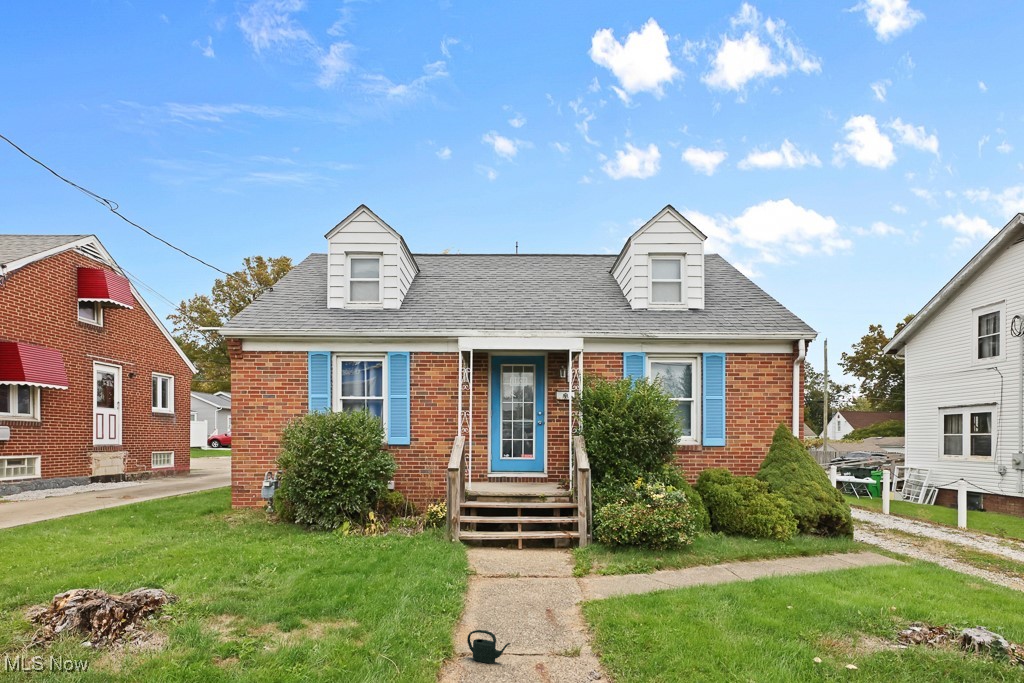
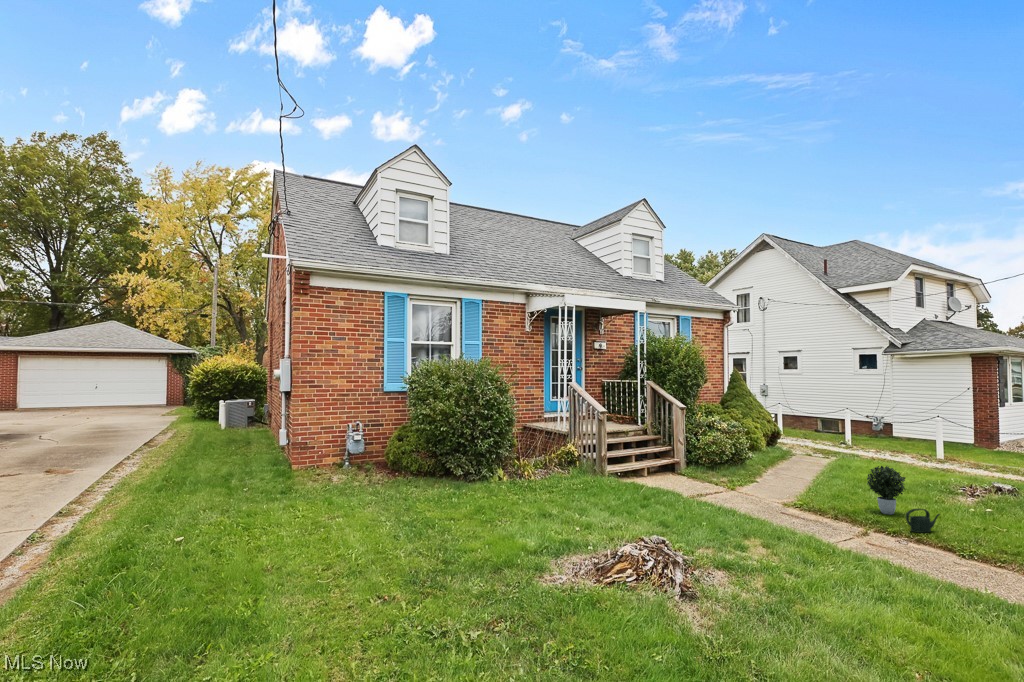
potted plant: none [526,573,569,639] -> present [867,466,905,515]

